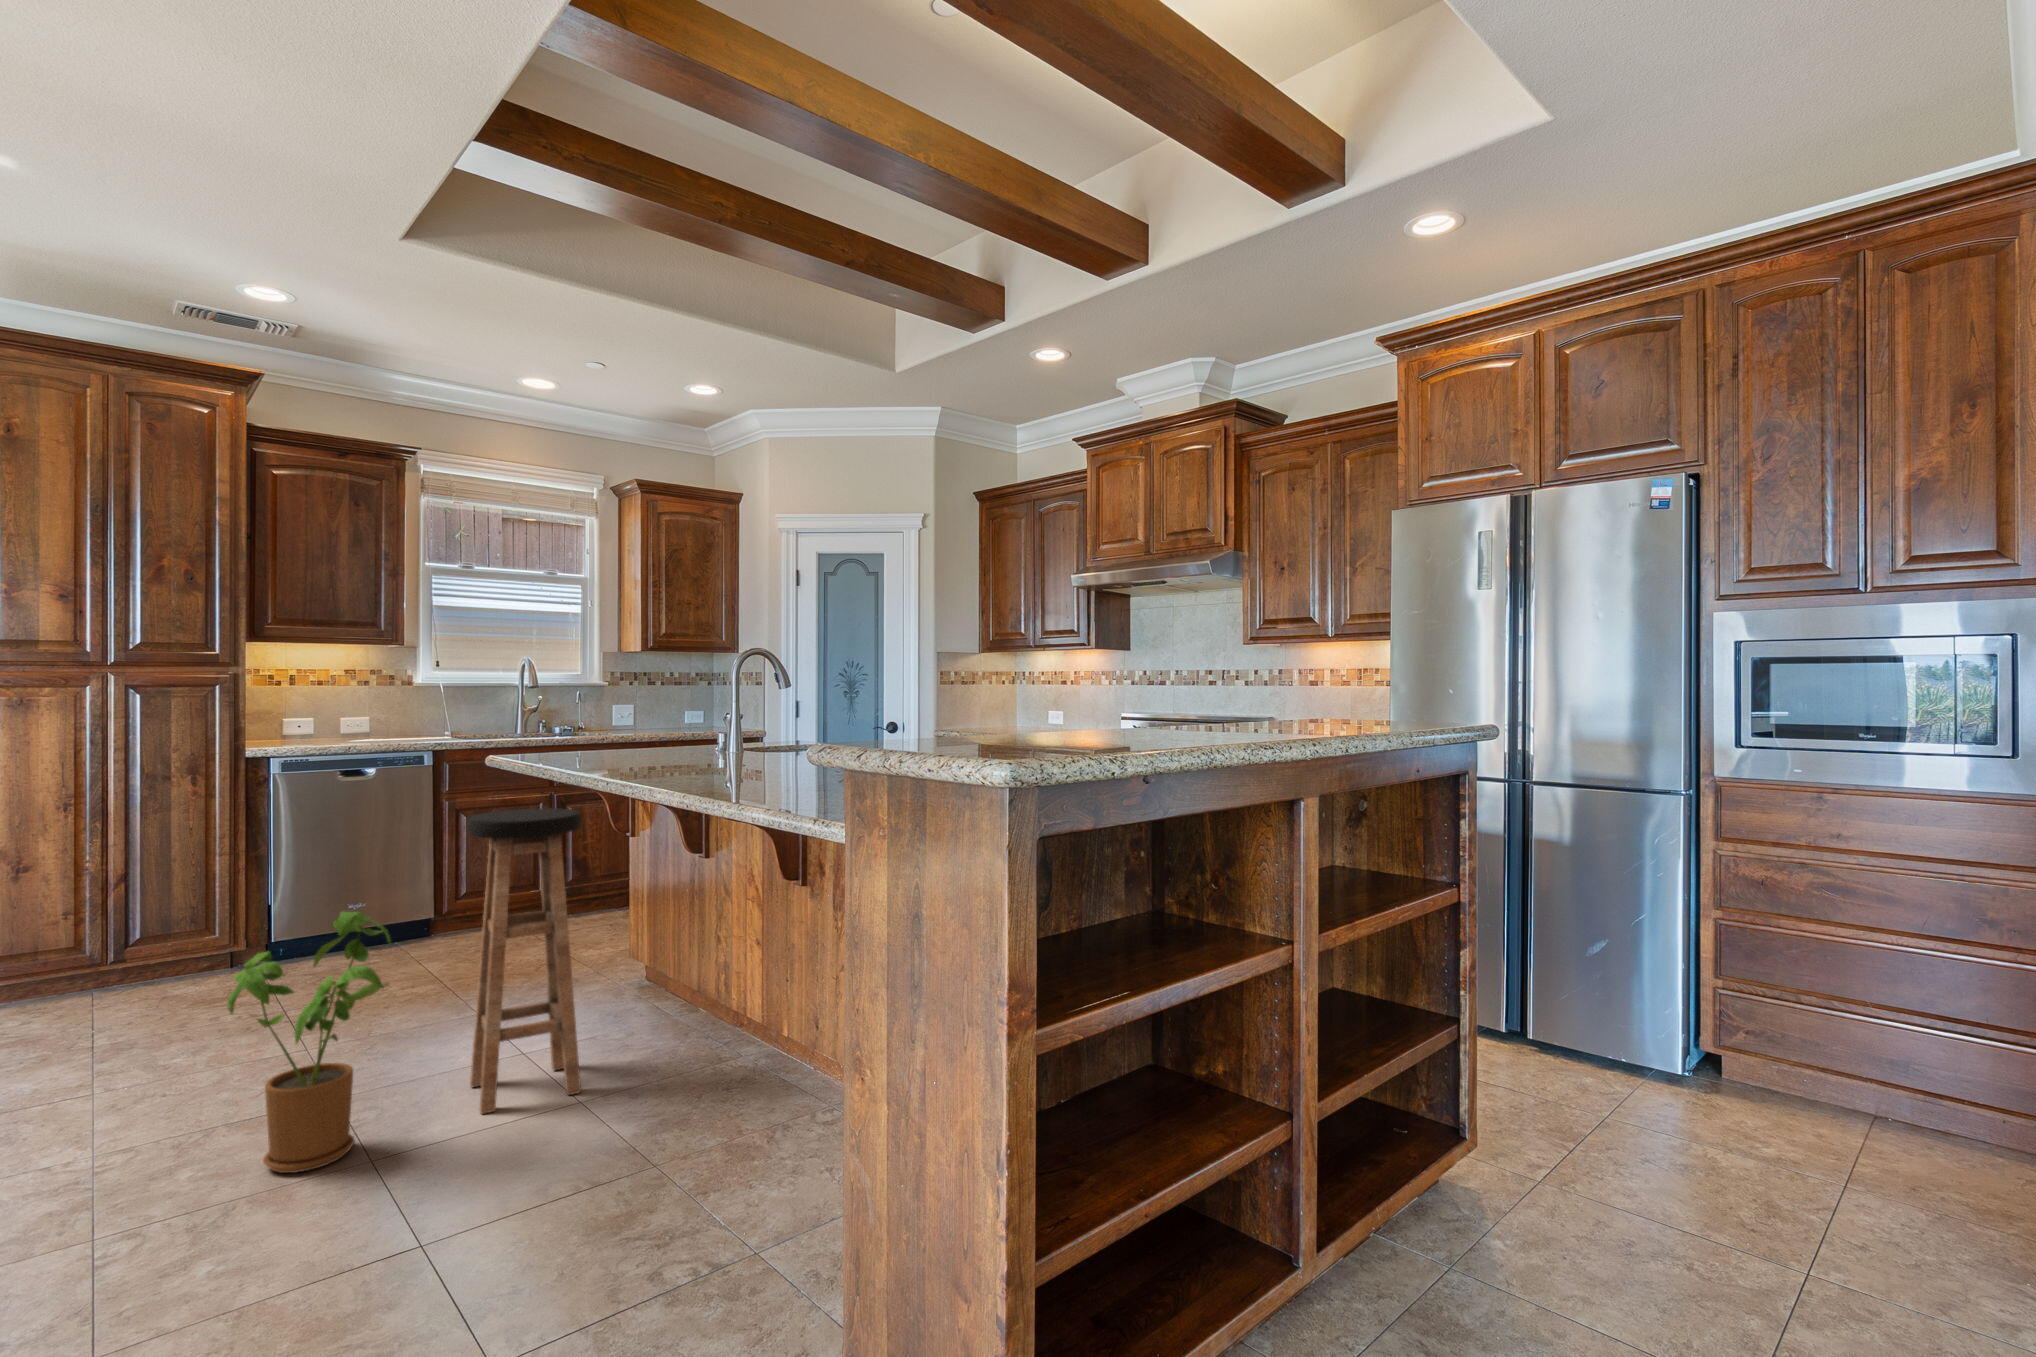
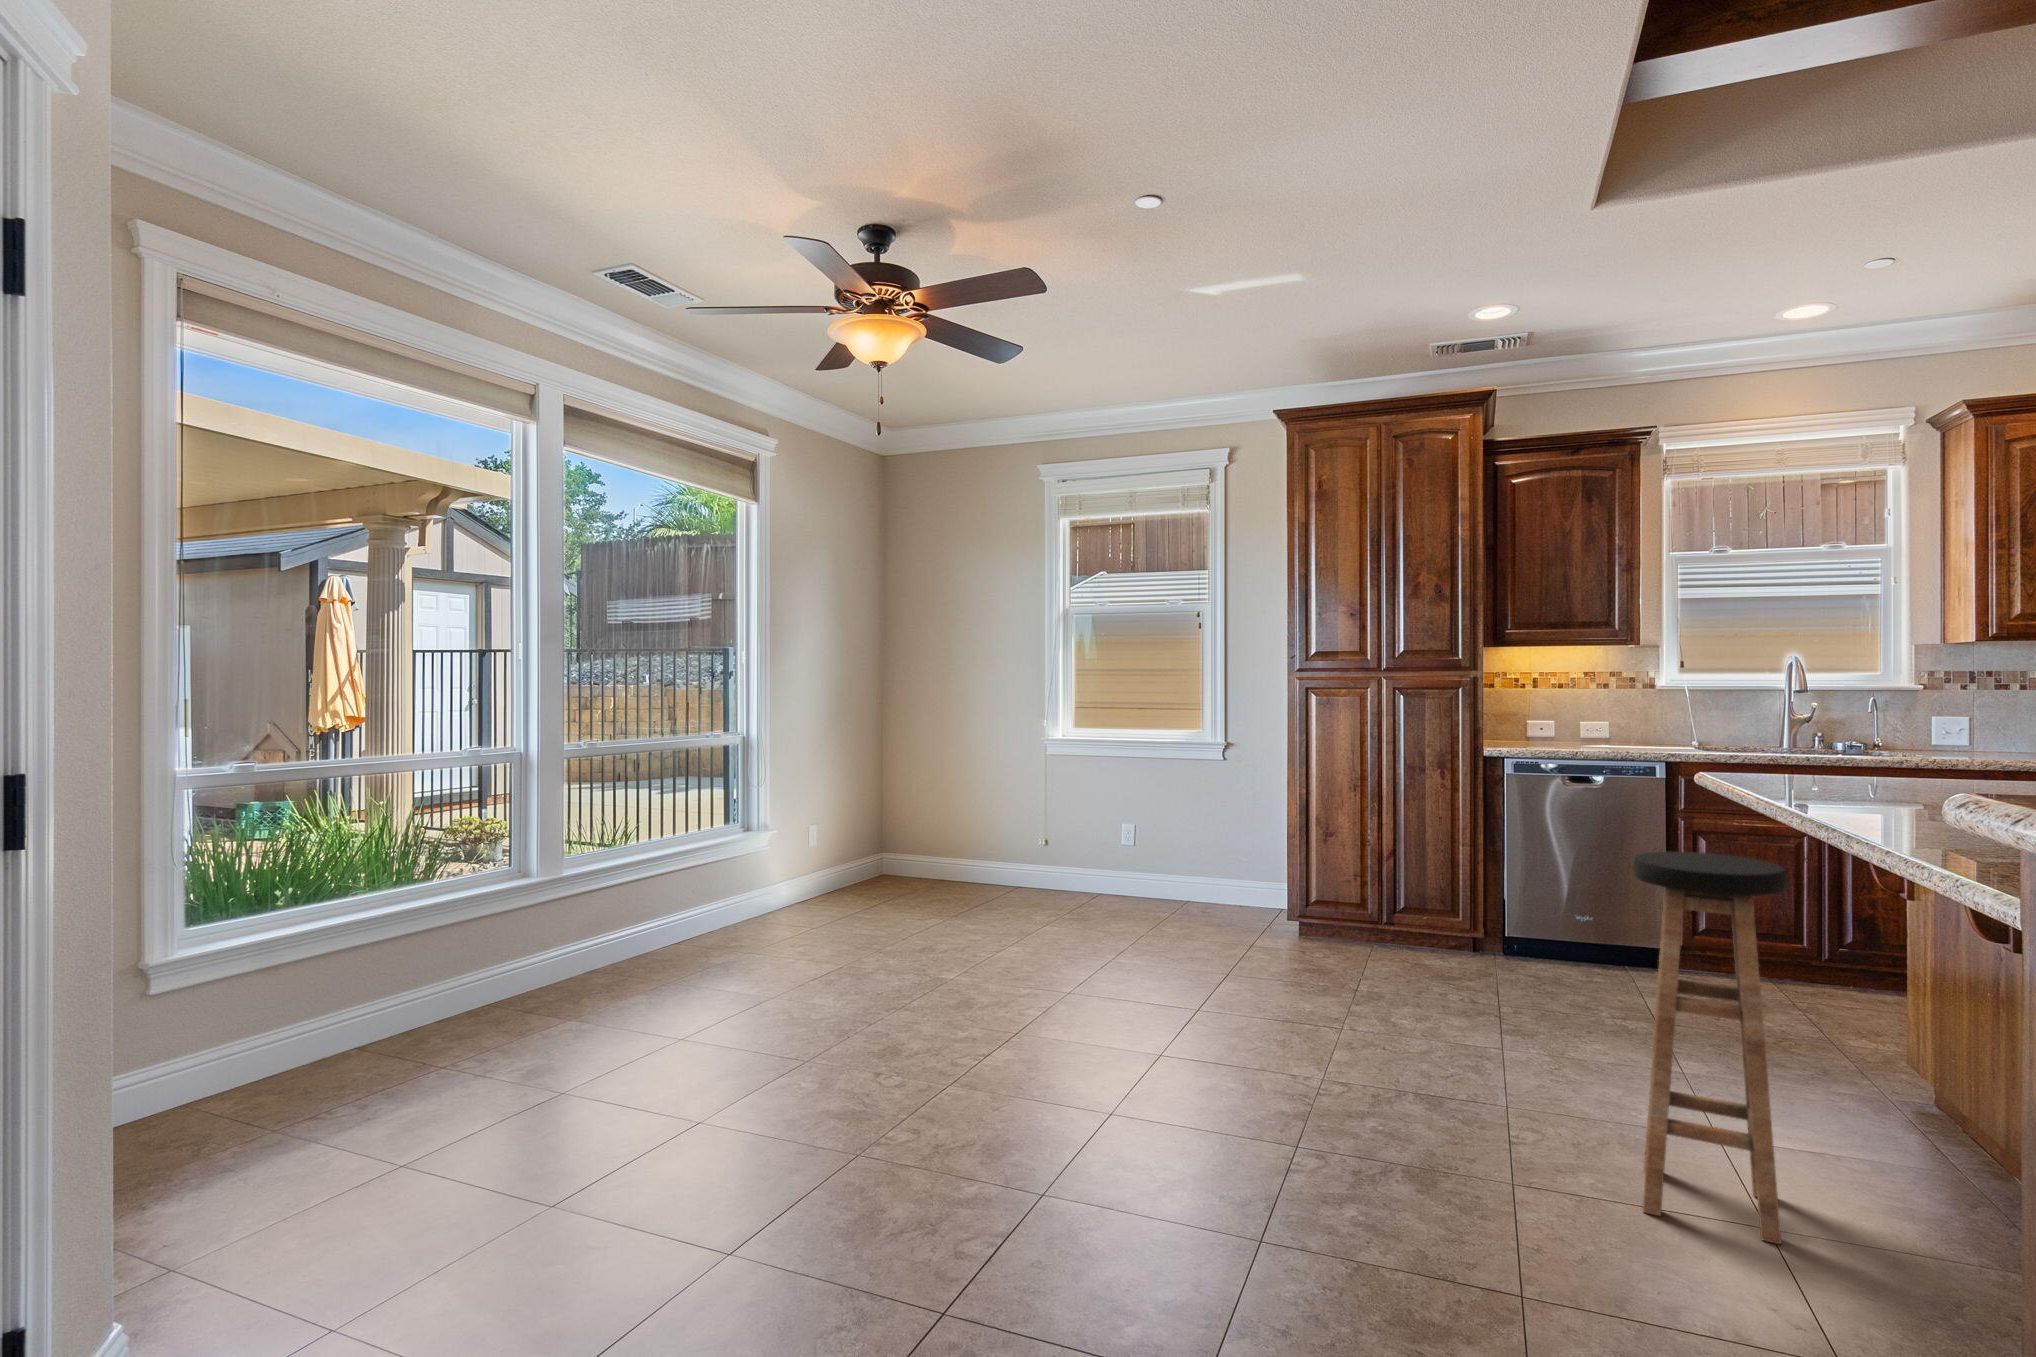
house plant: present [228,912,391,1173] -> none [1395,934,1542,1192]

